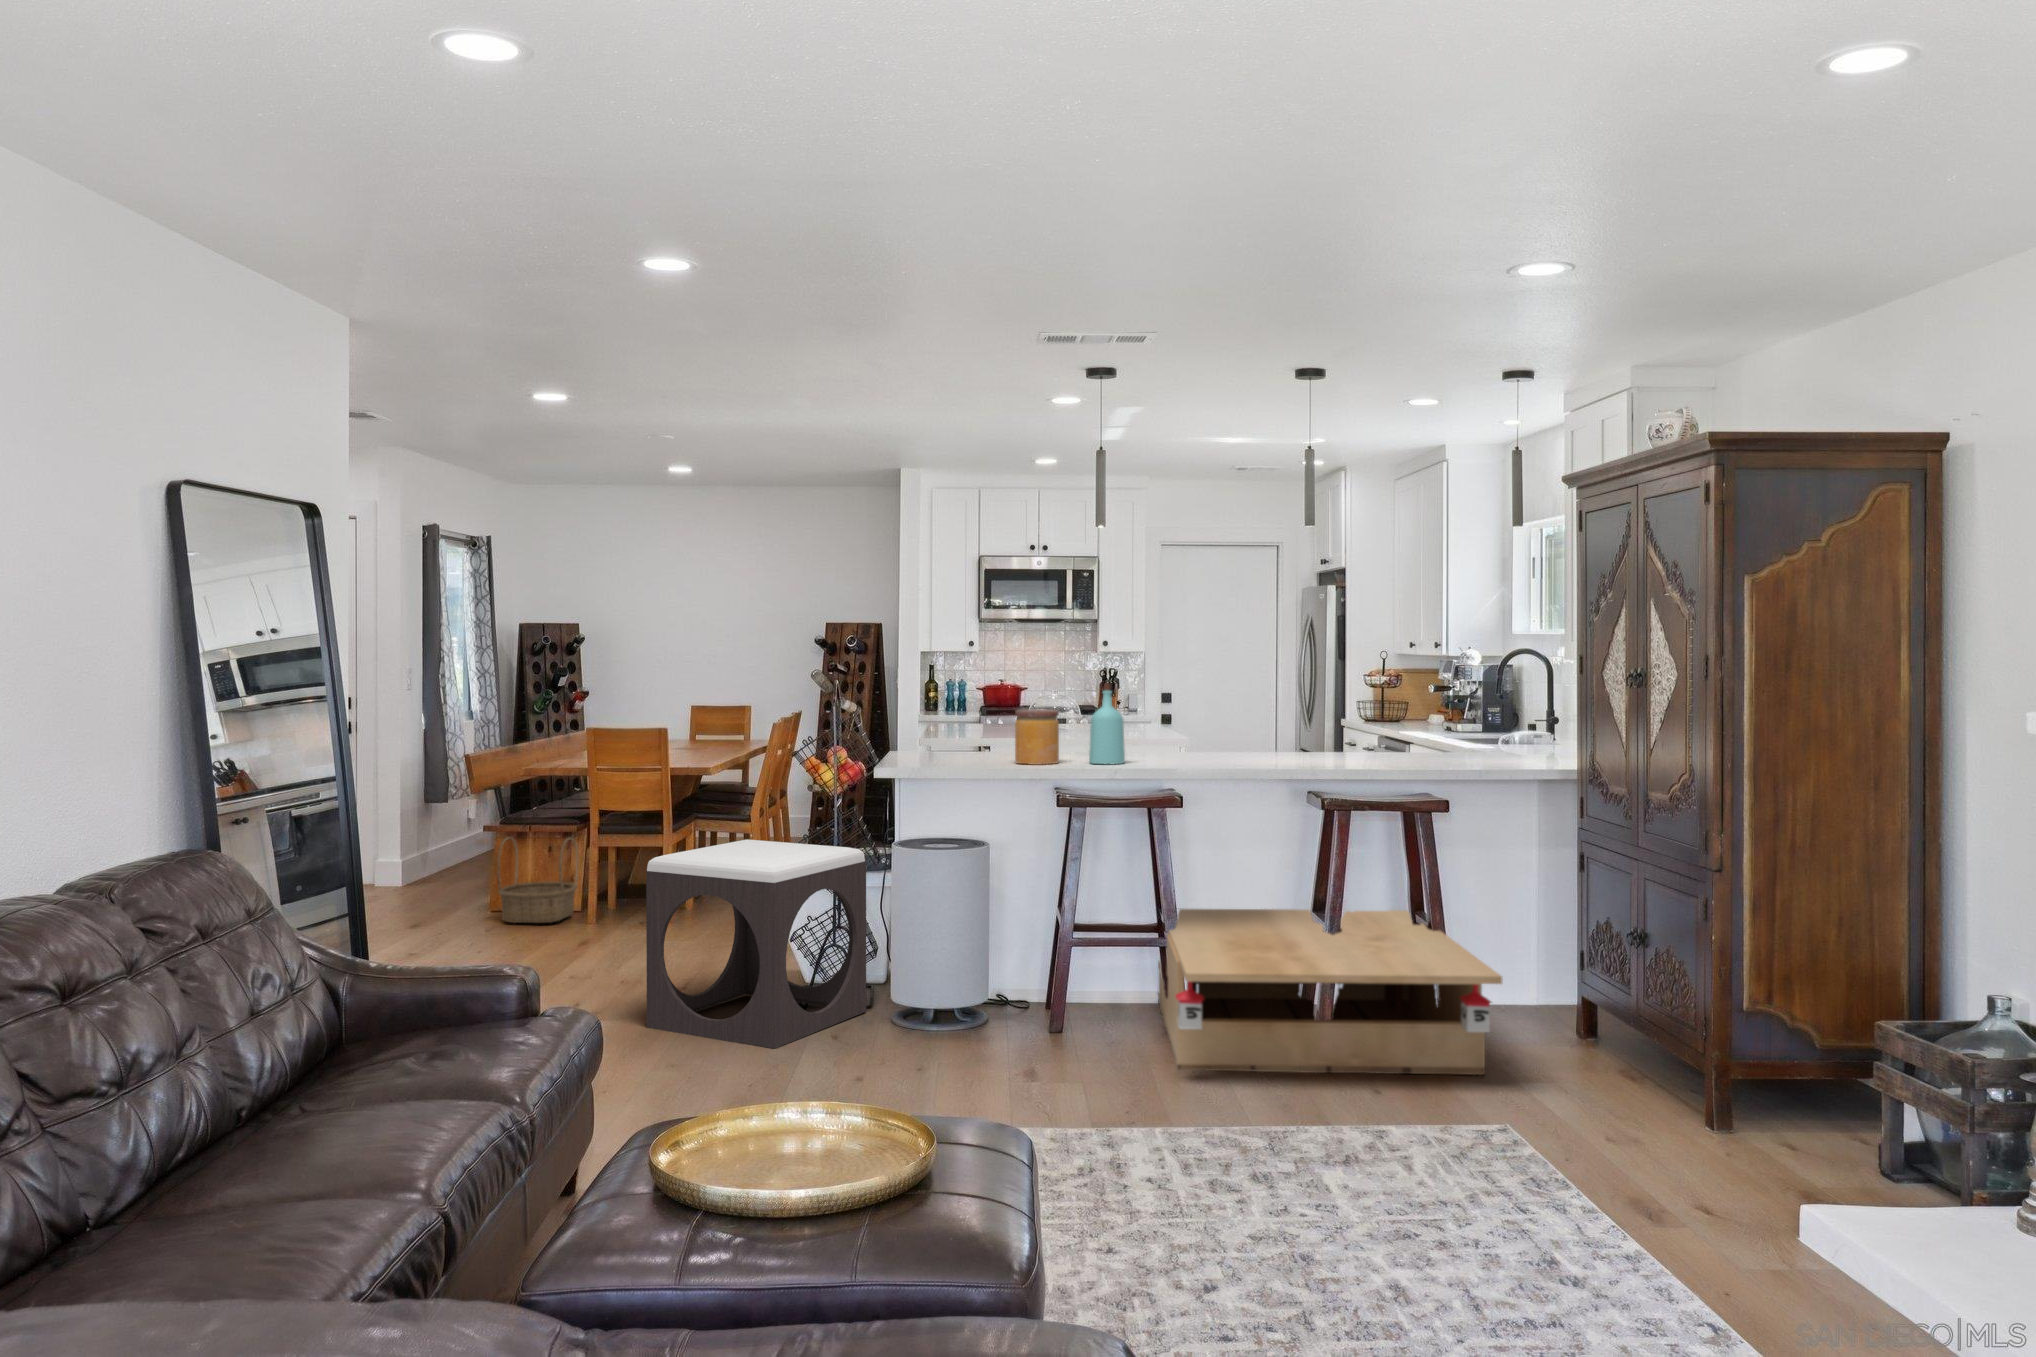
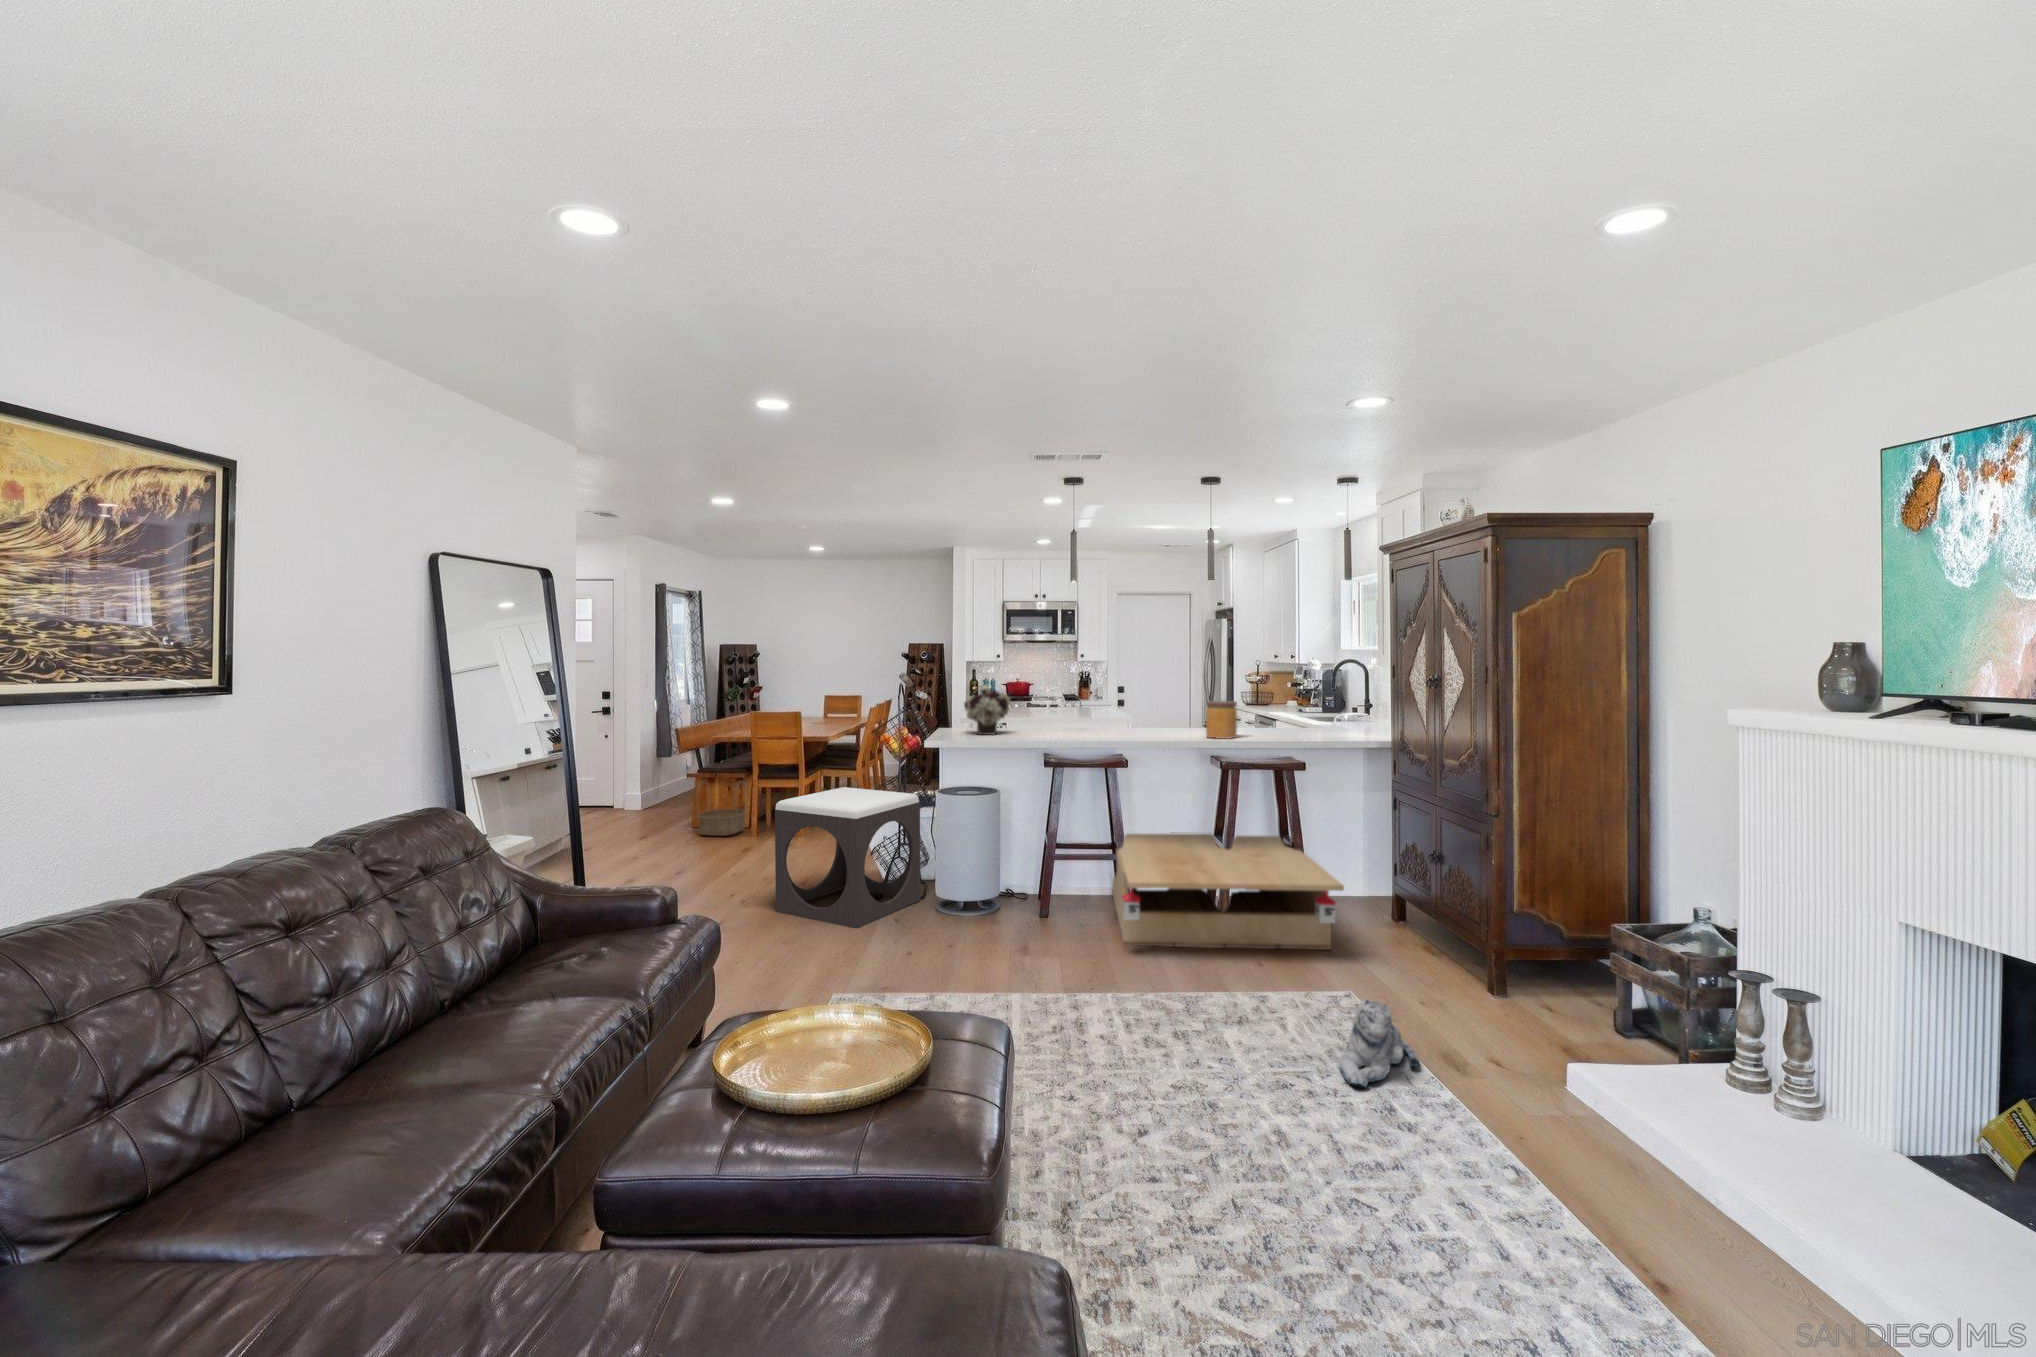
flower arrangement: none [929,682,1003,760] -> present [964,684,1010,735]
bottle: present [1089,683,1125,764] -> none [1066,685,1090,738]
jar: present [1015,709,1059,765] -> present [1206,701,1237,739]
plush toy: none [1485,1119,1596,1238] -> present [1340,1000,1419,1087]

